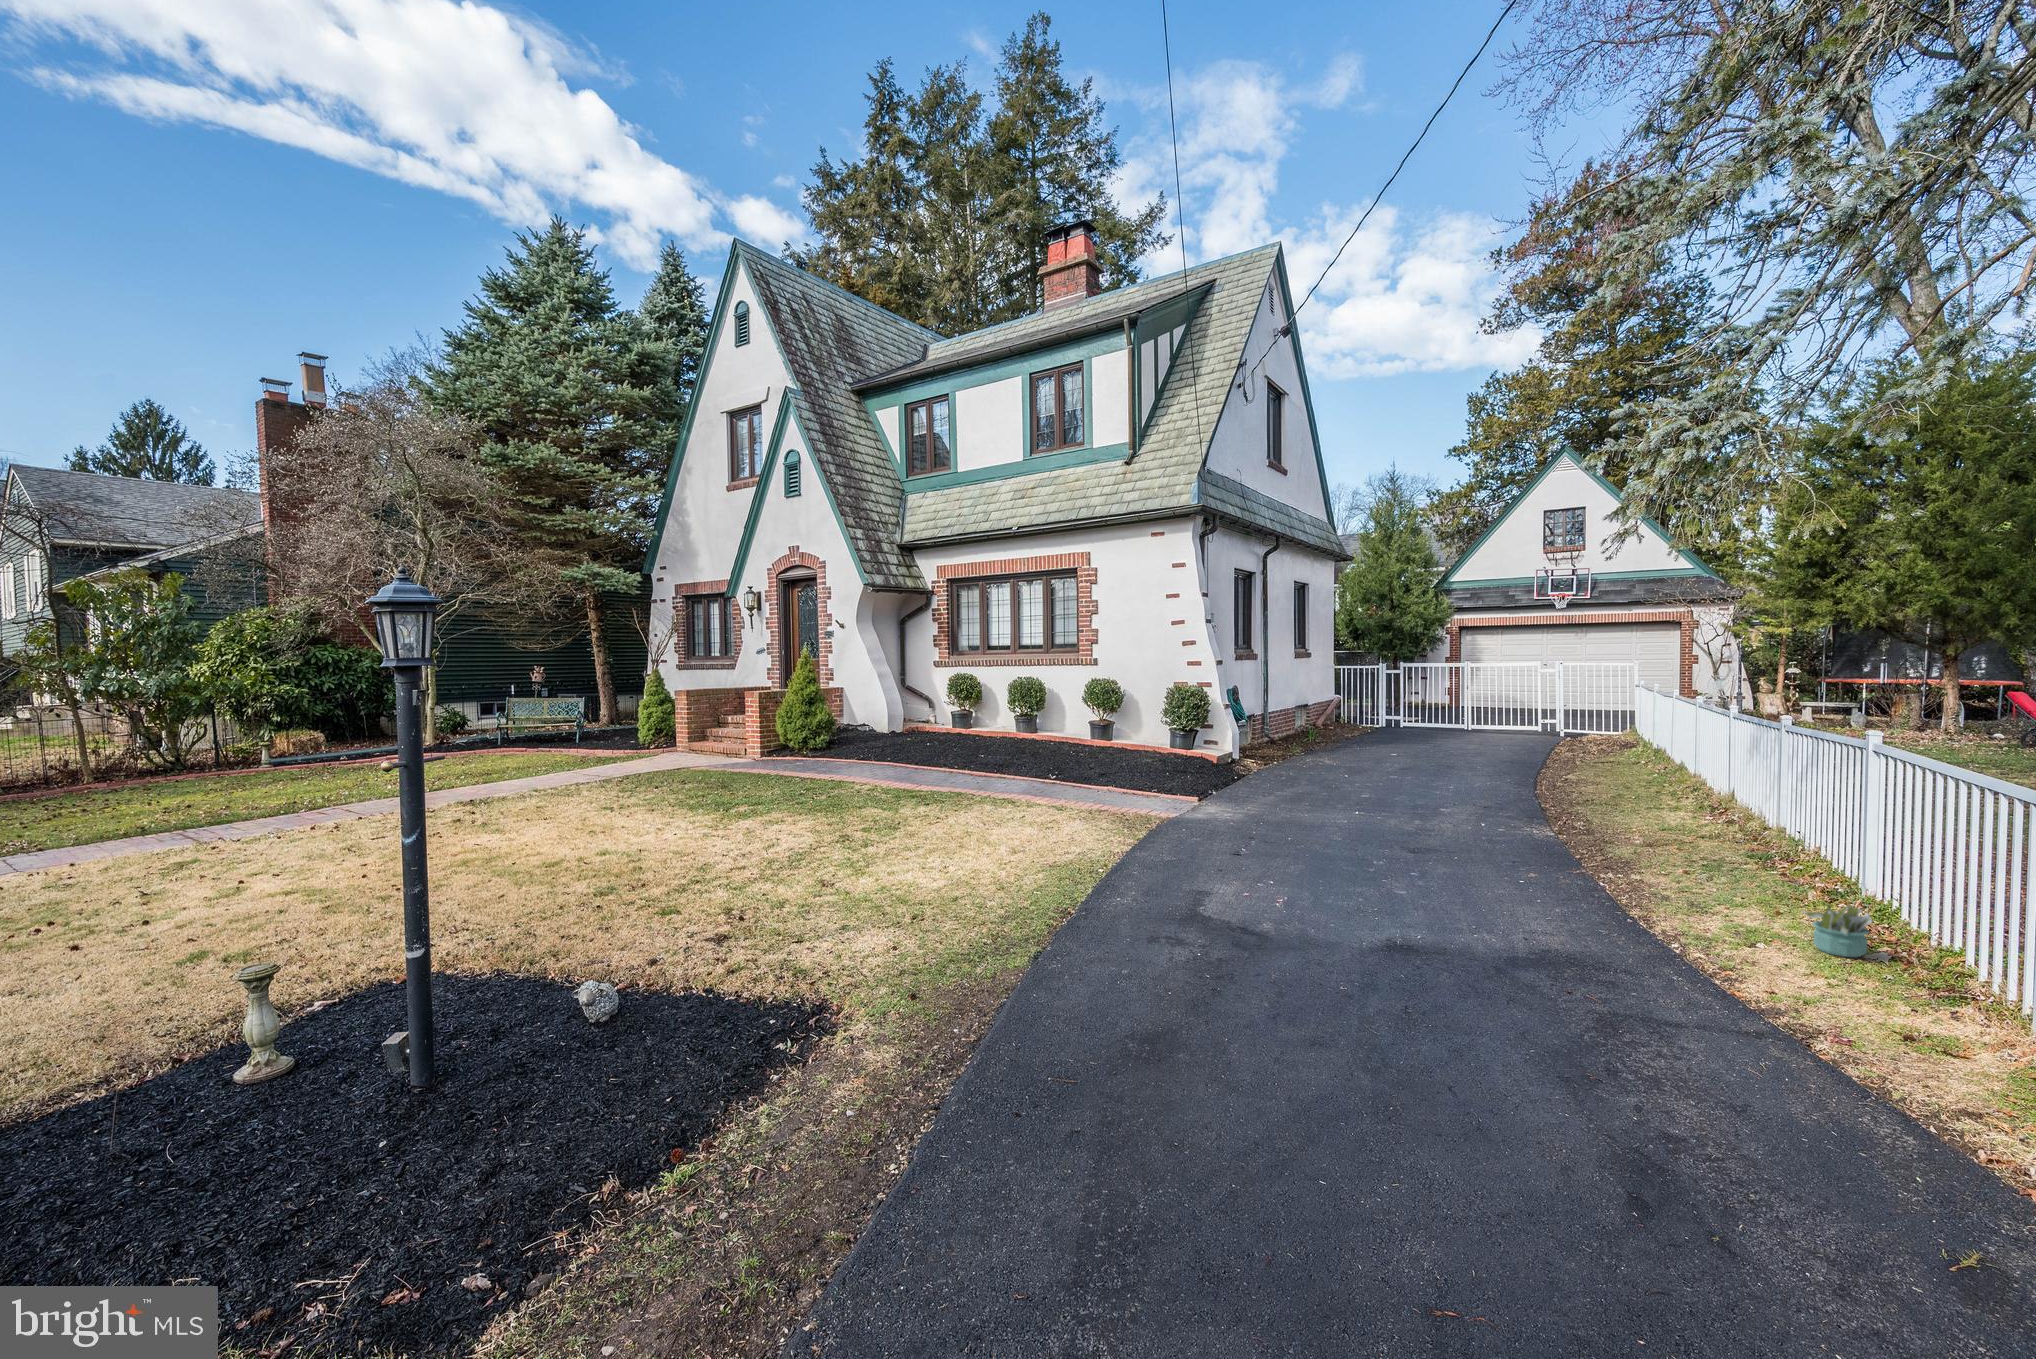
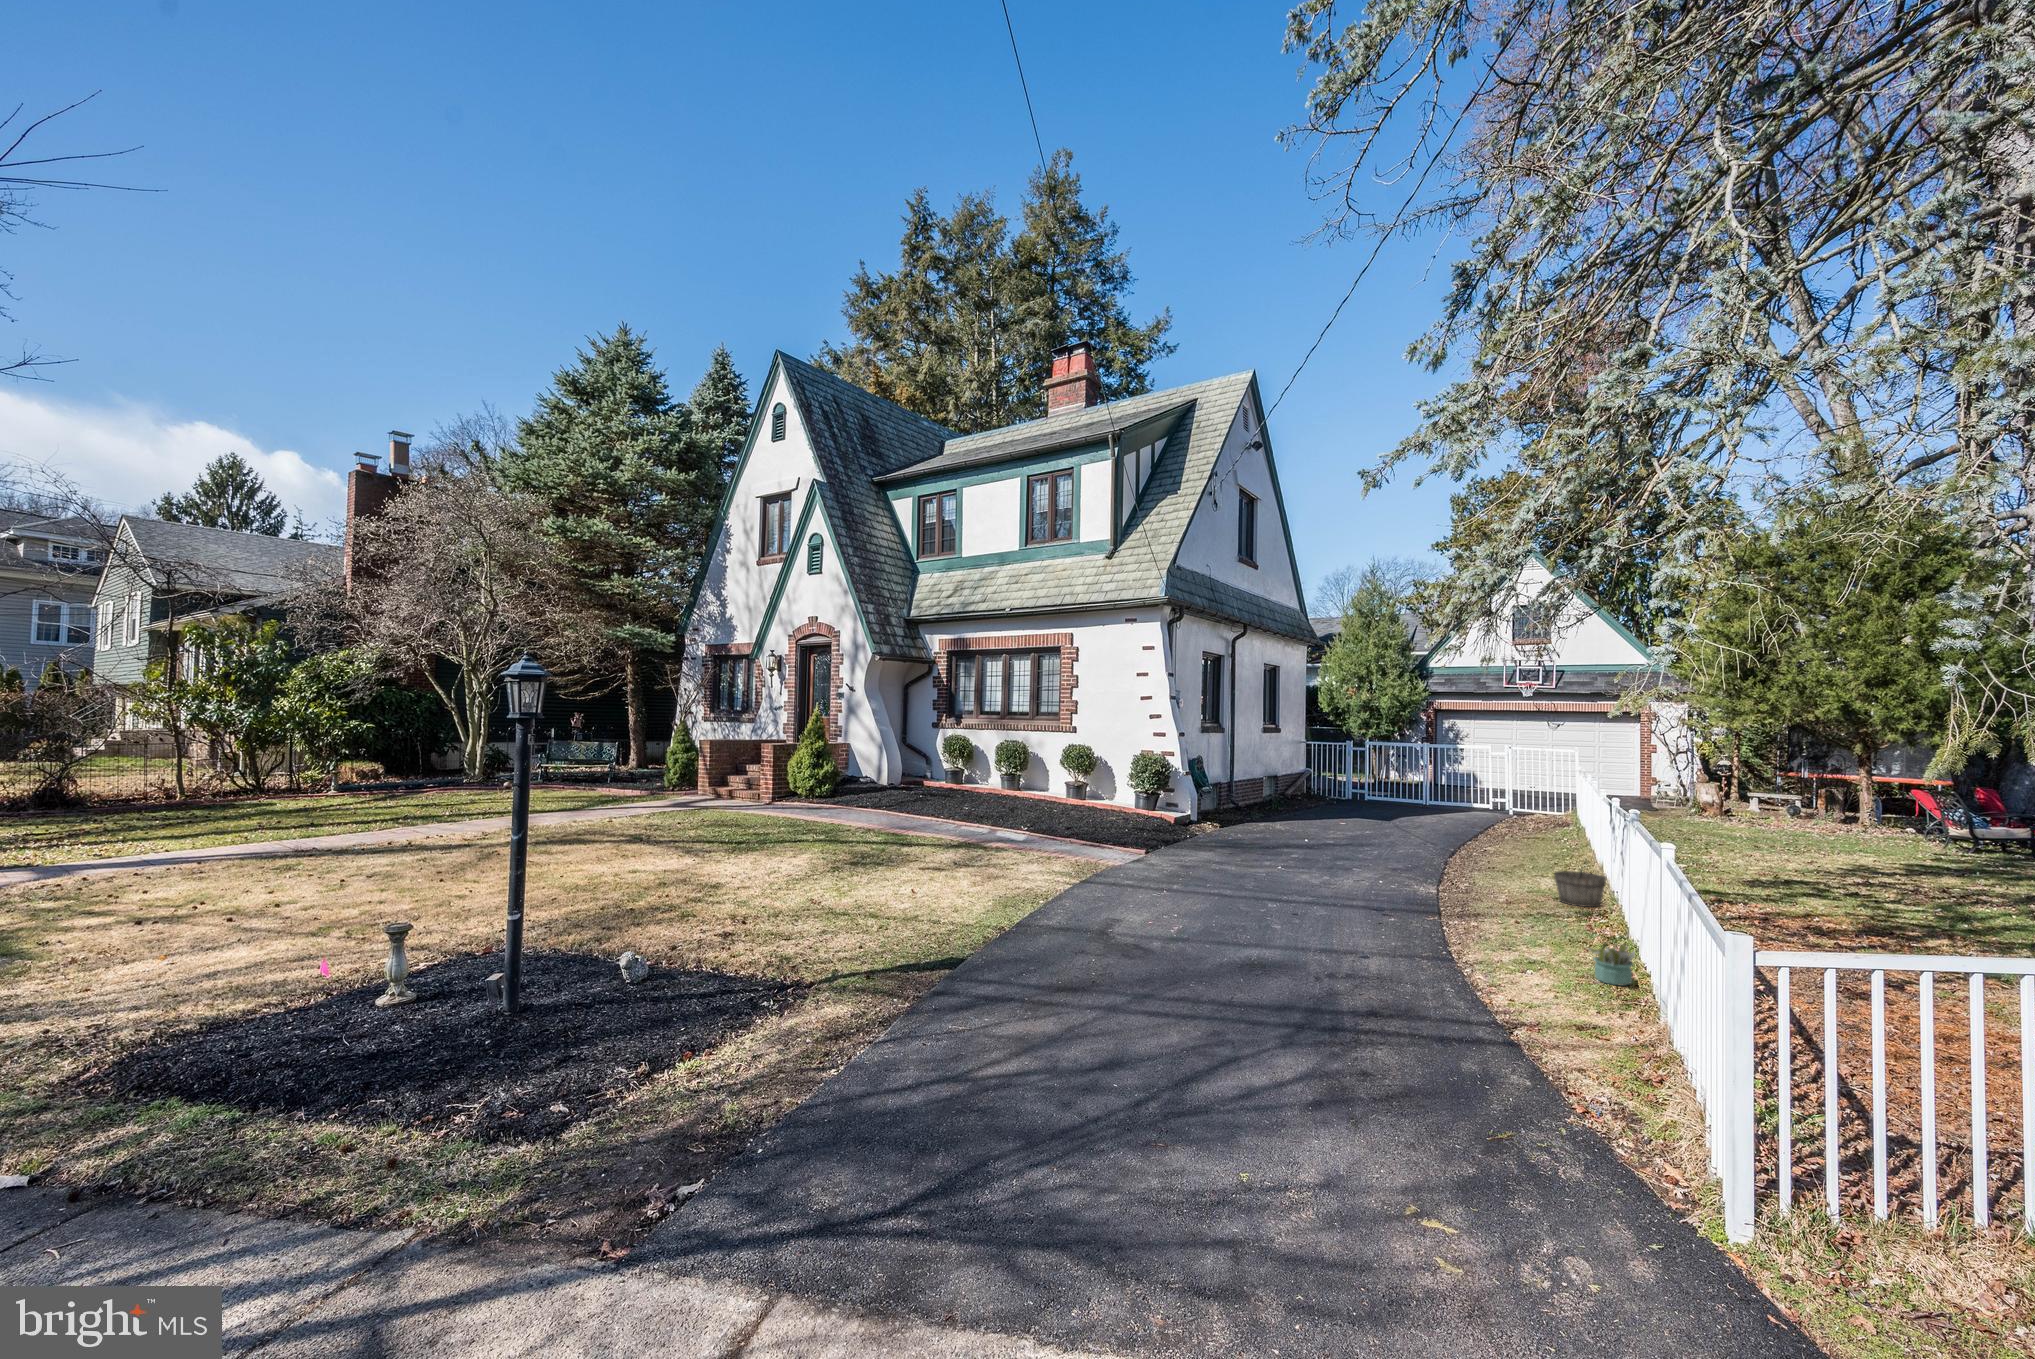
wooden bucket: none [1687,800,1755,848] -> present [1554,870,1606,907]

